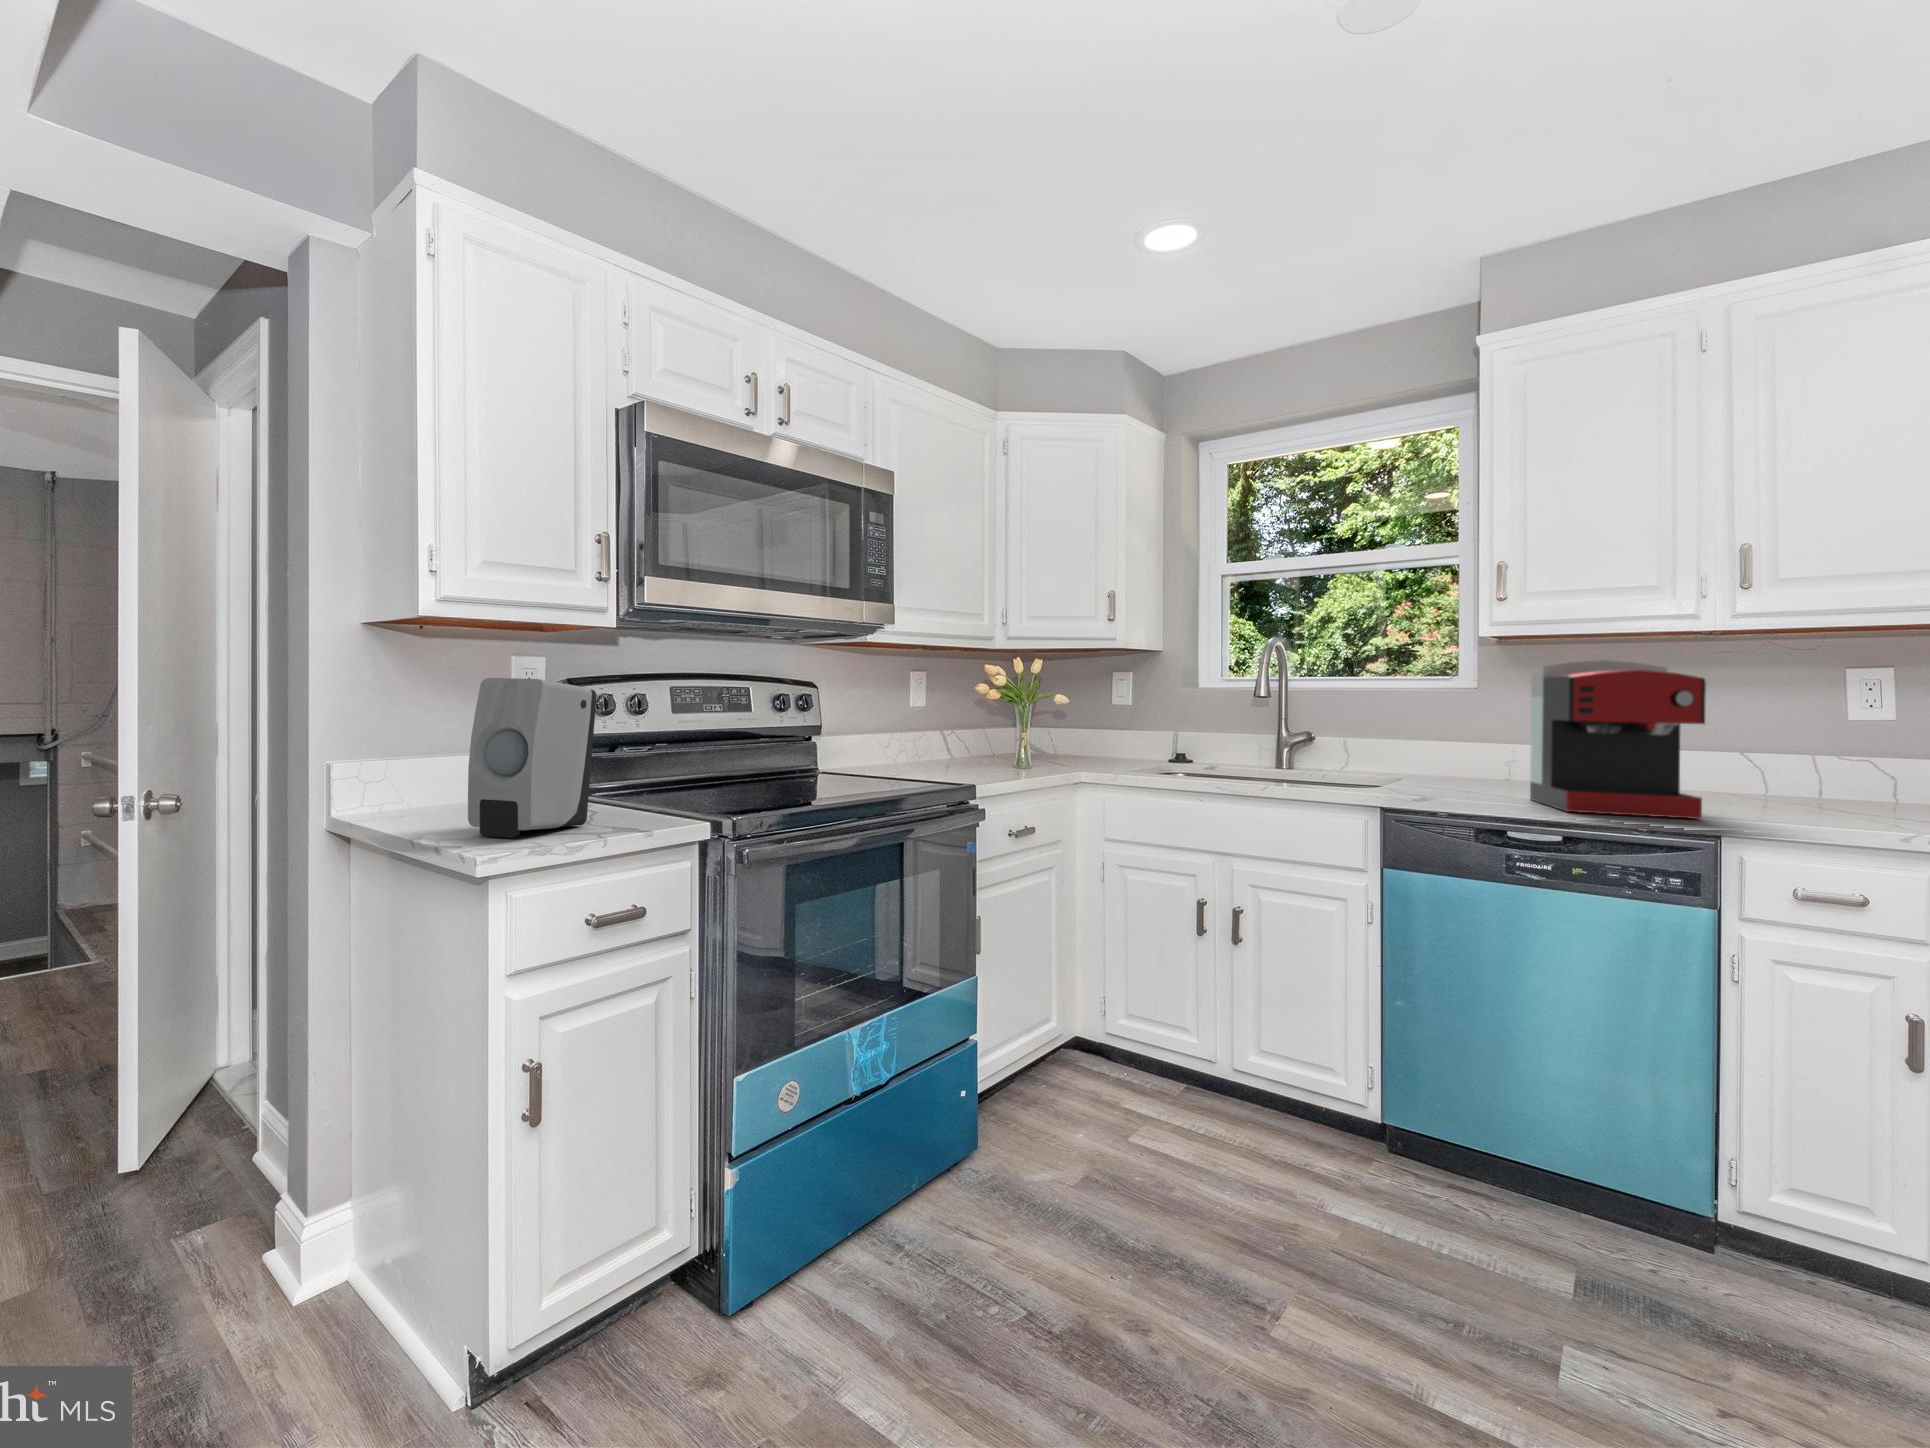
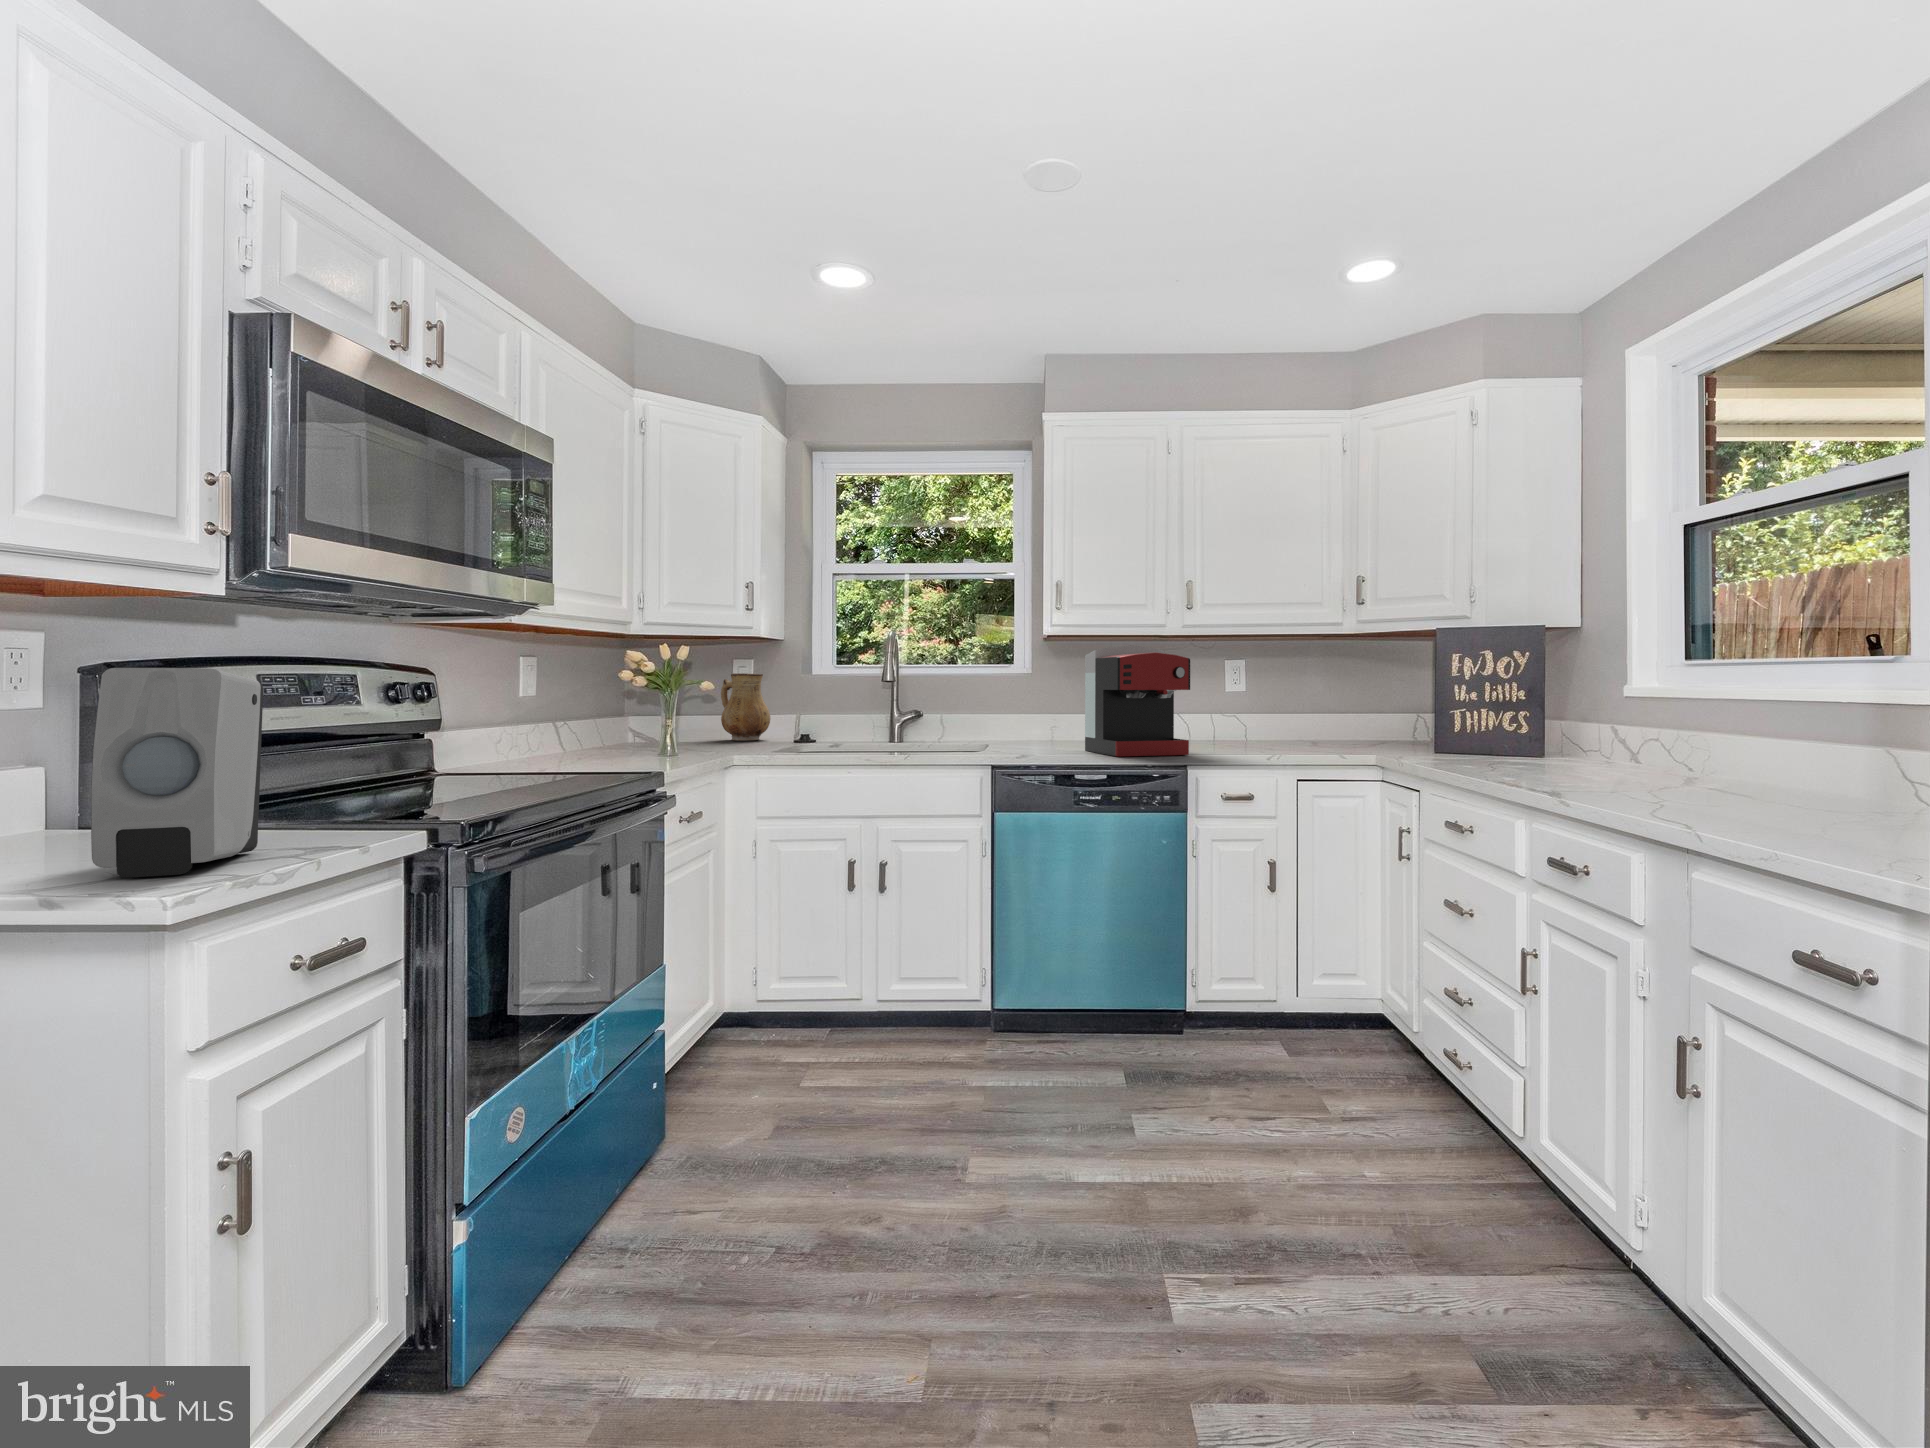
ceramic pitcher: none [1102,691,1152,760] -> present [721,673,770,741]

